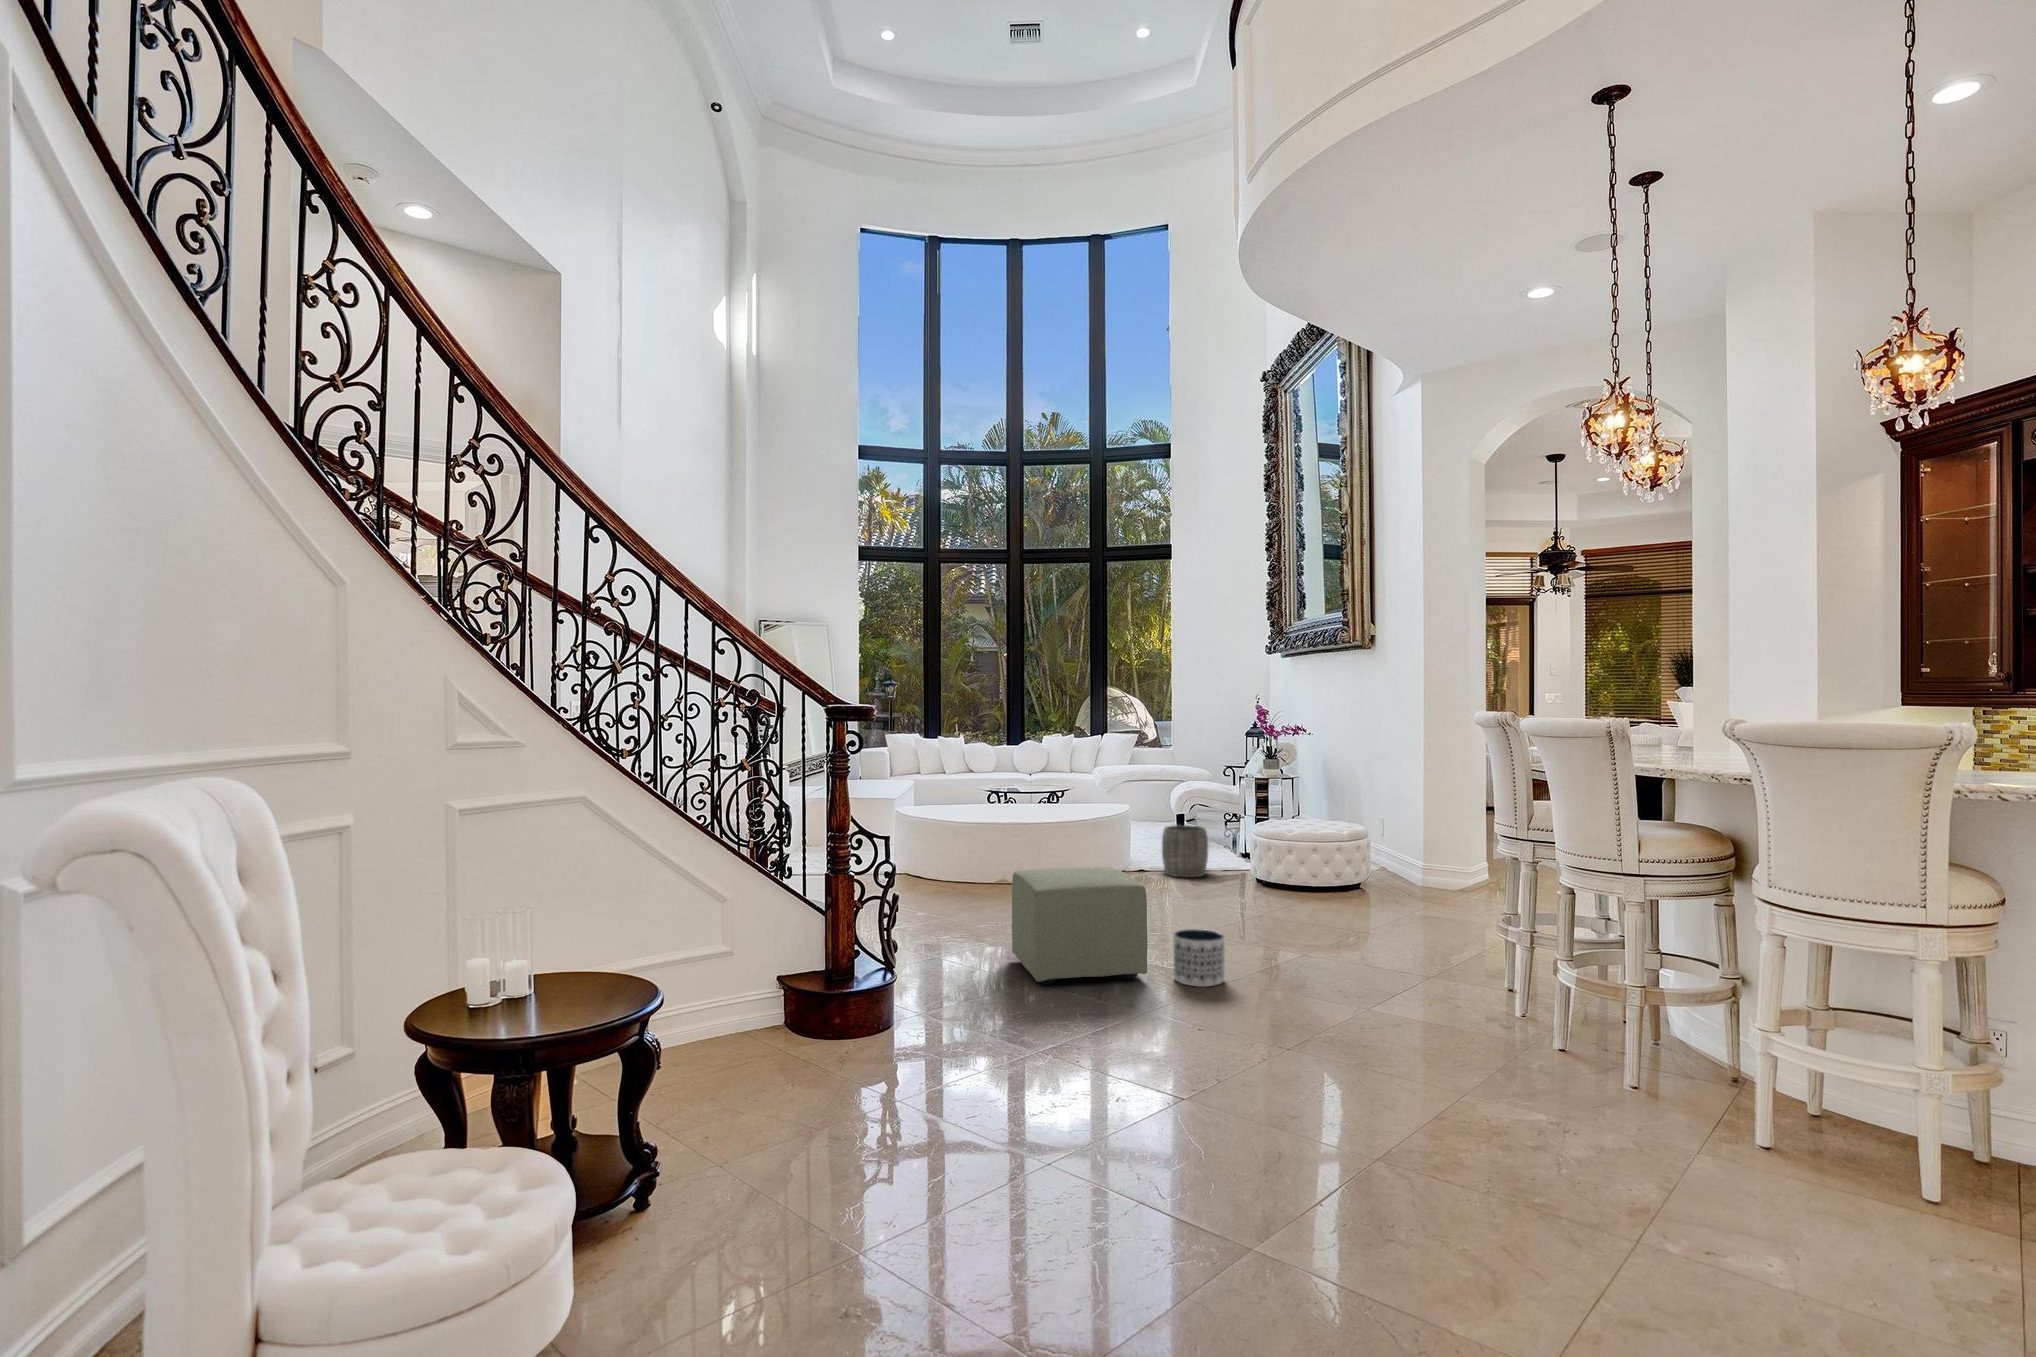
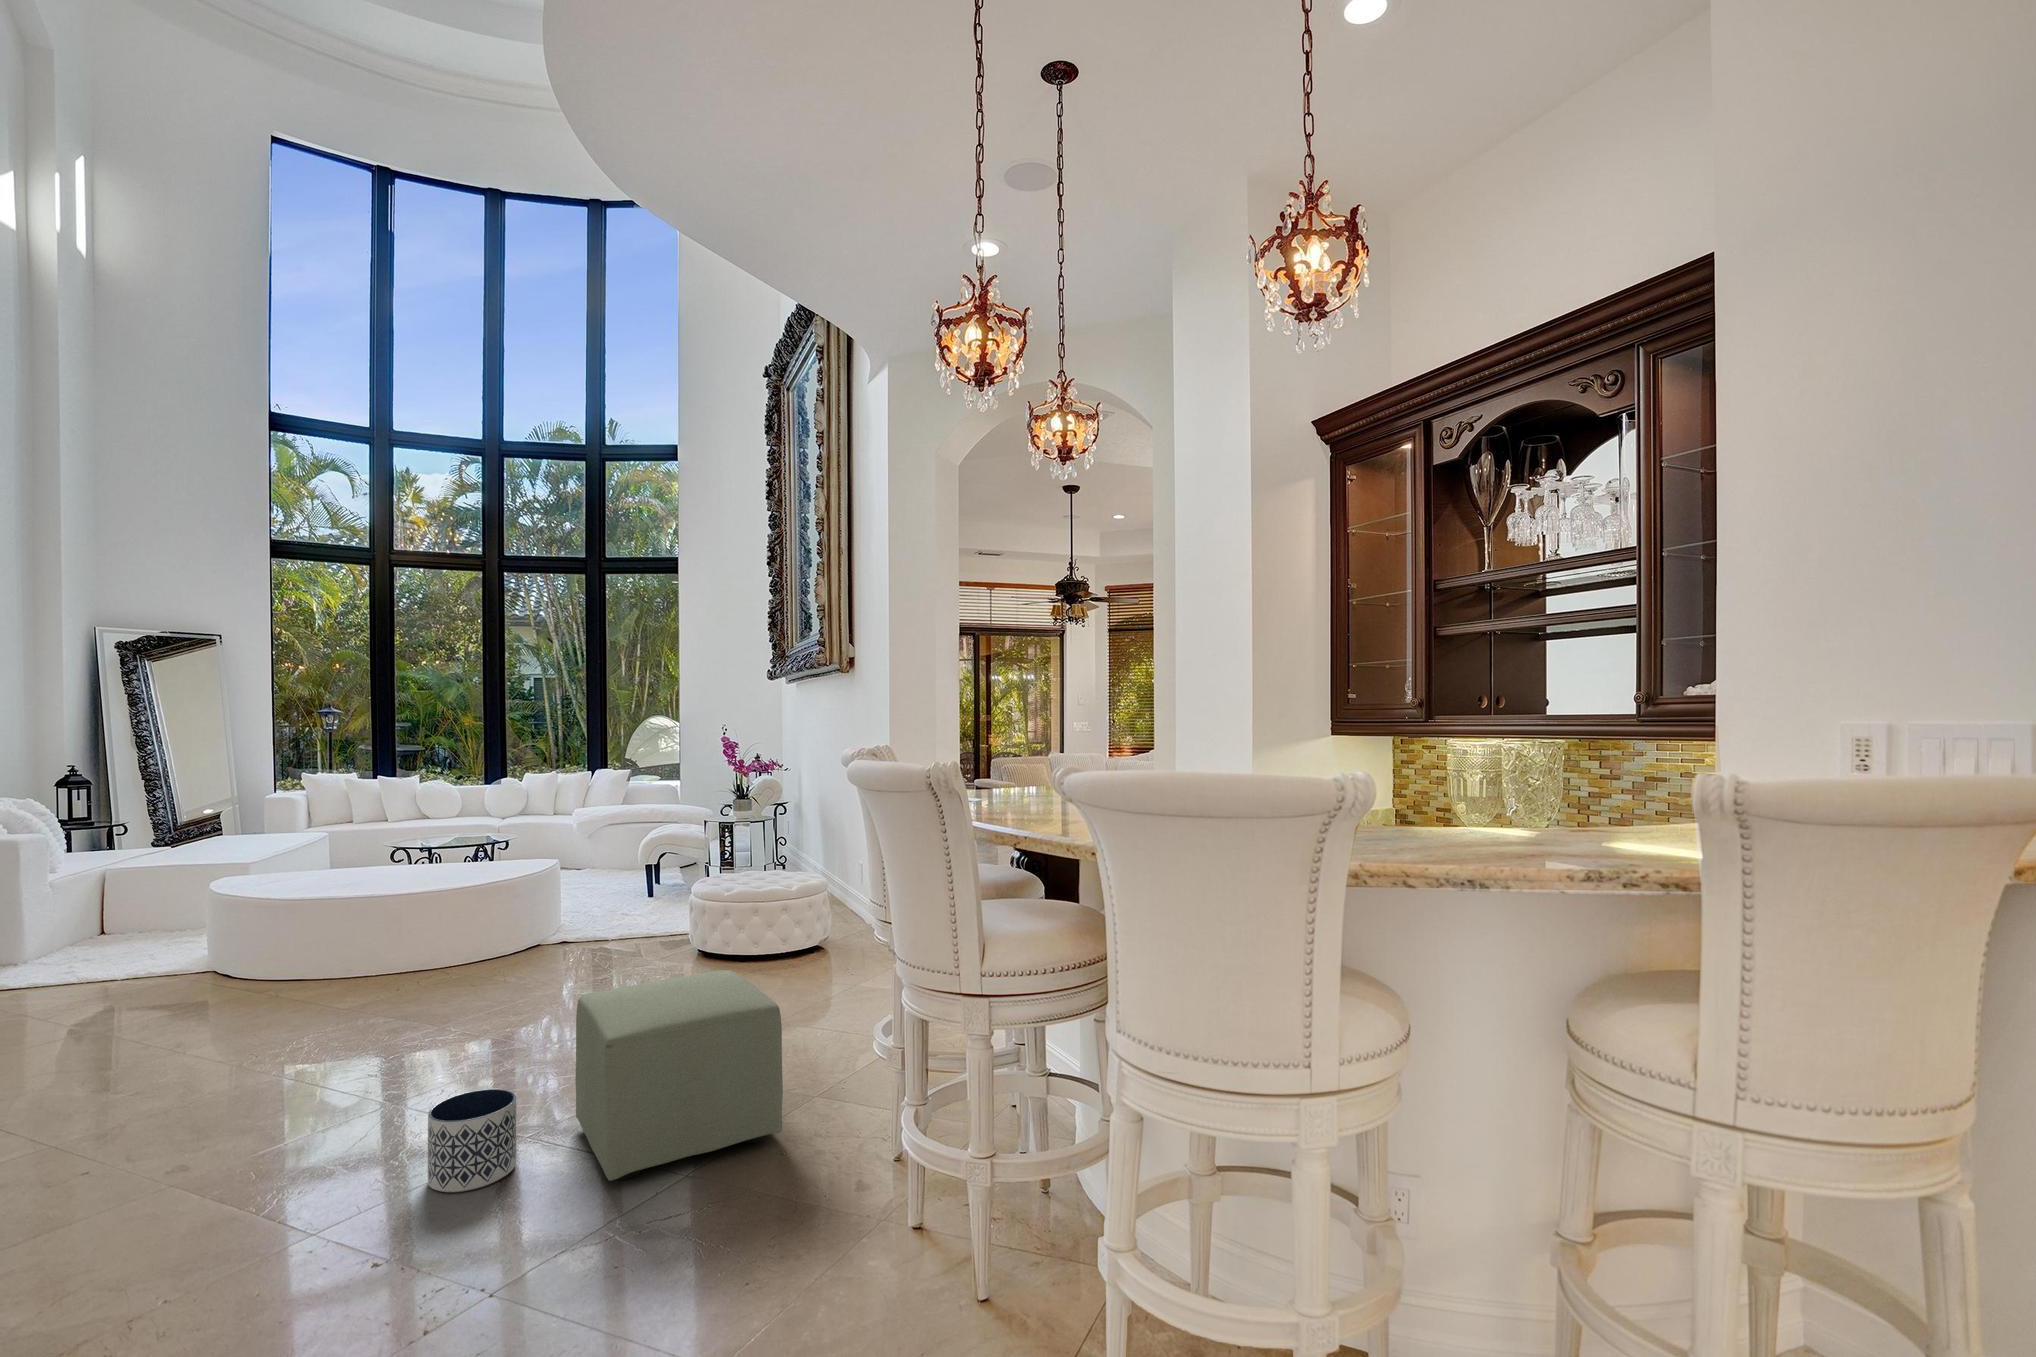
woven basket: present [1162,825,1208,877] -> none [589,883,651,951]
ottoman: present [1012,867,1148,985] -> present [575,970,783,1181]

